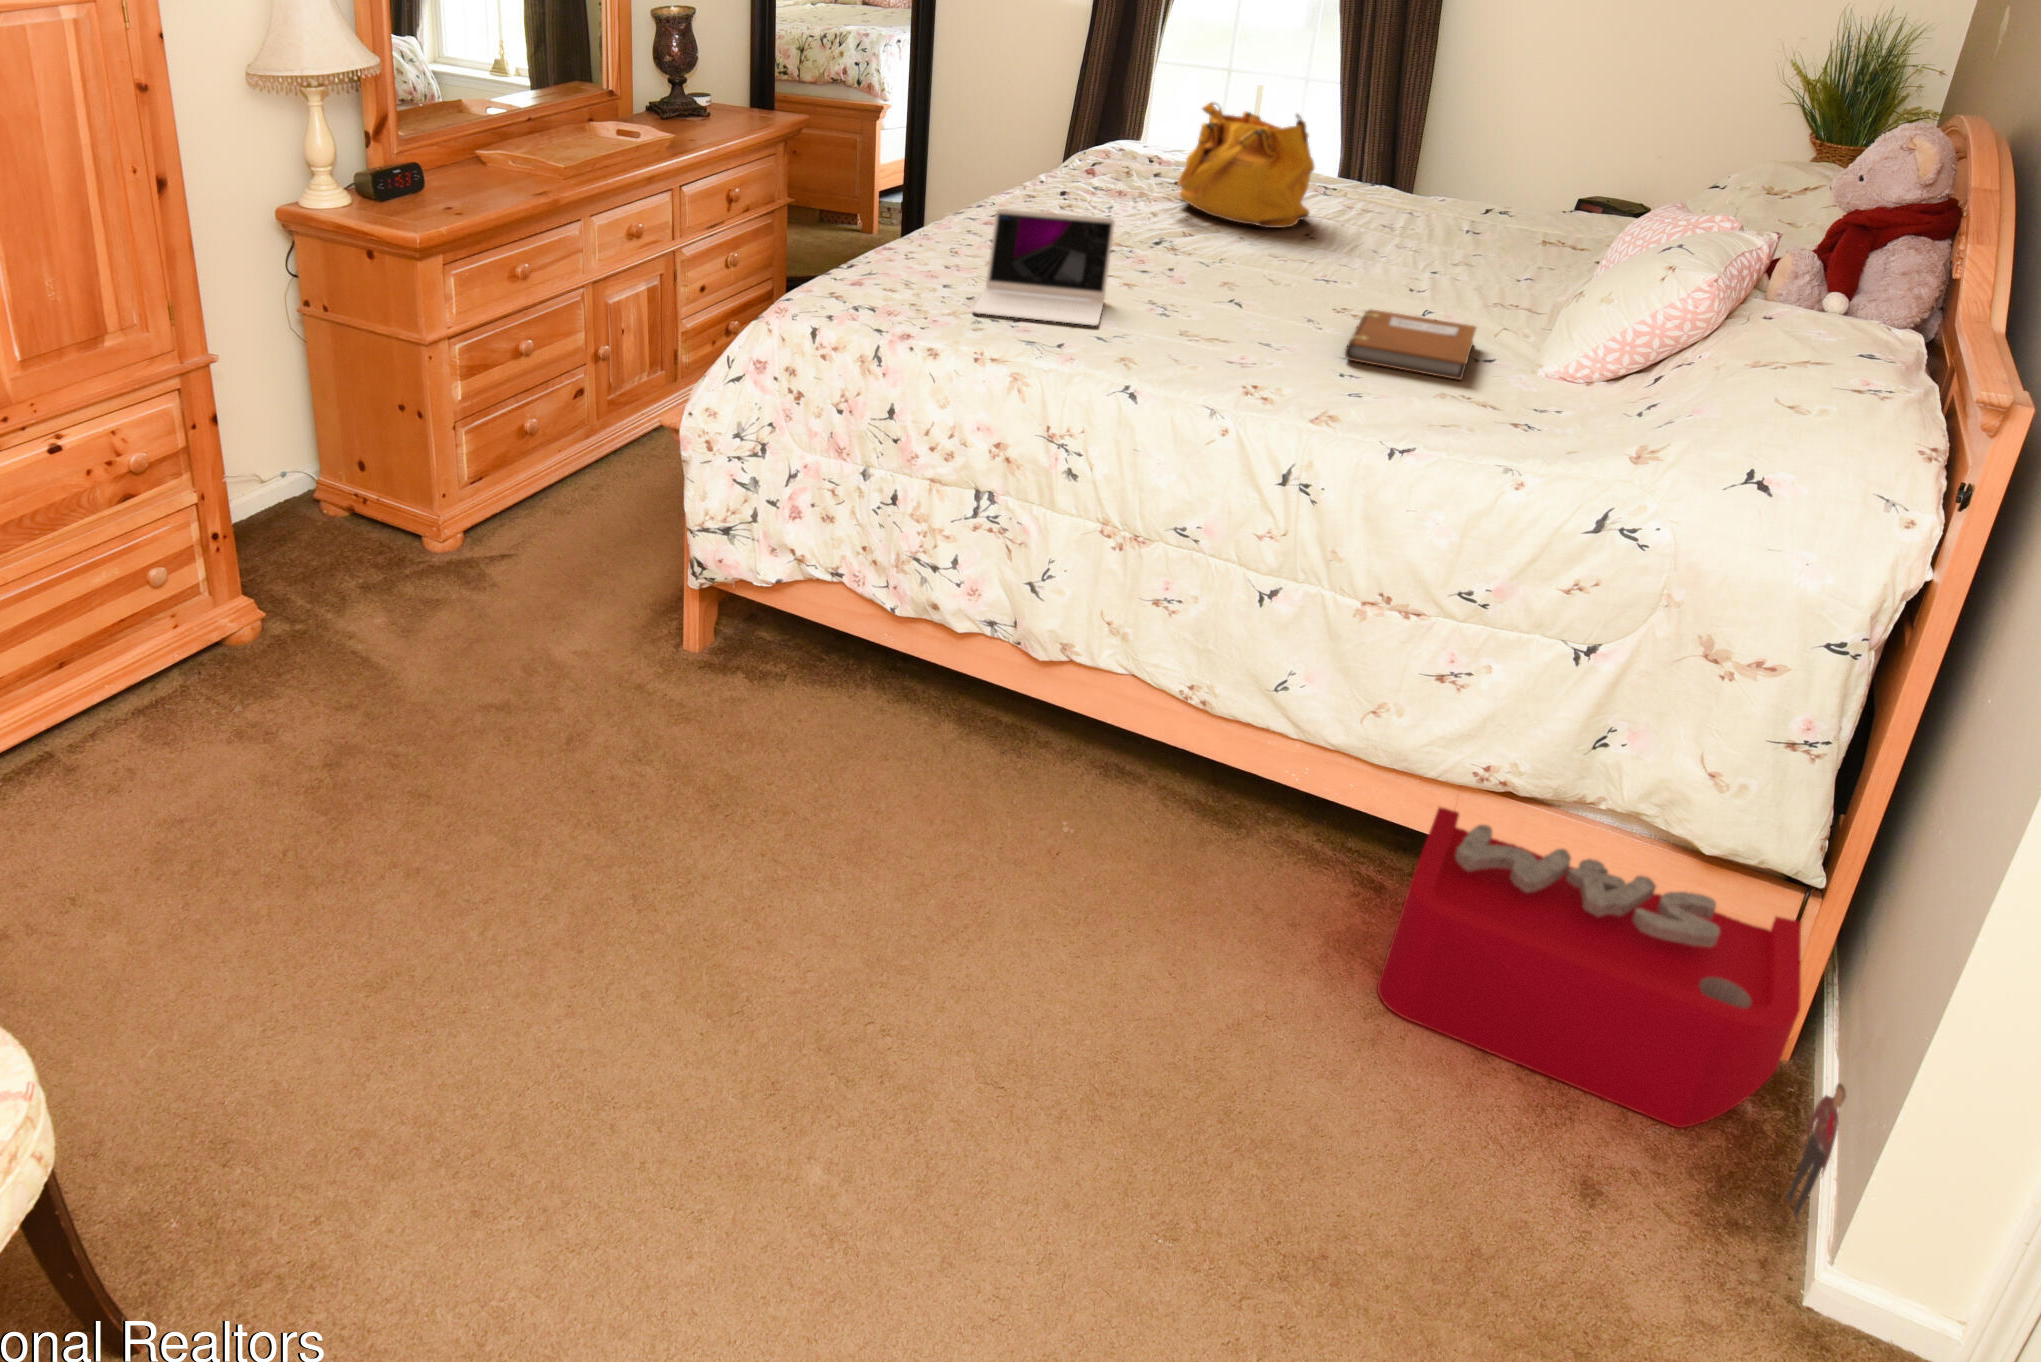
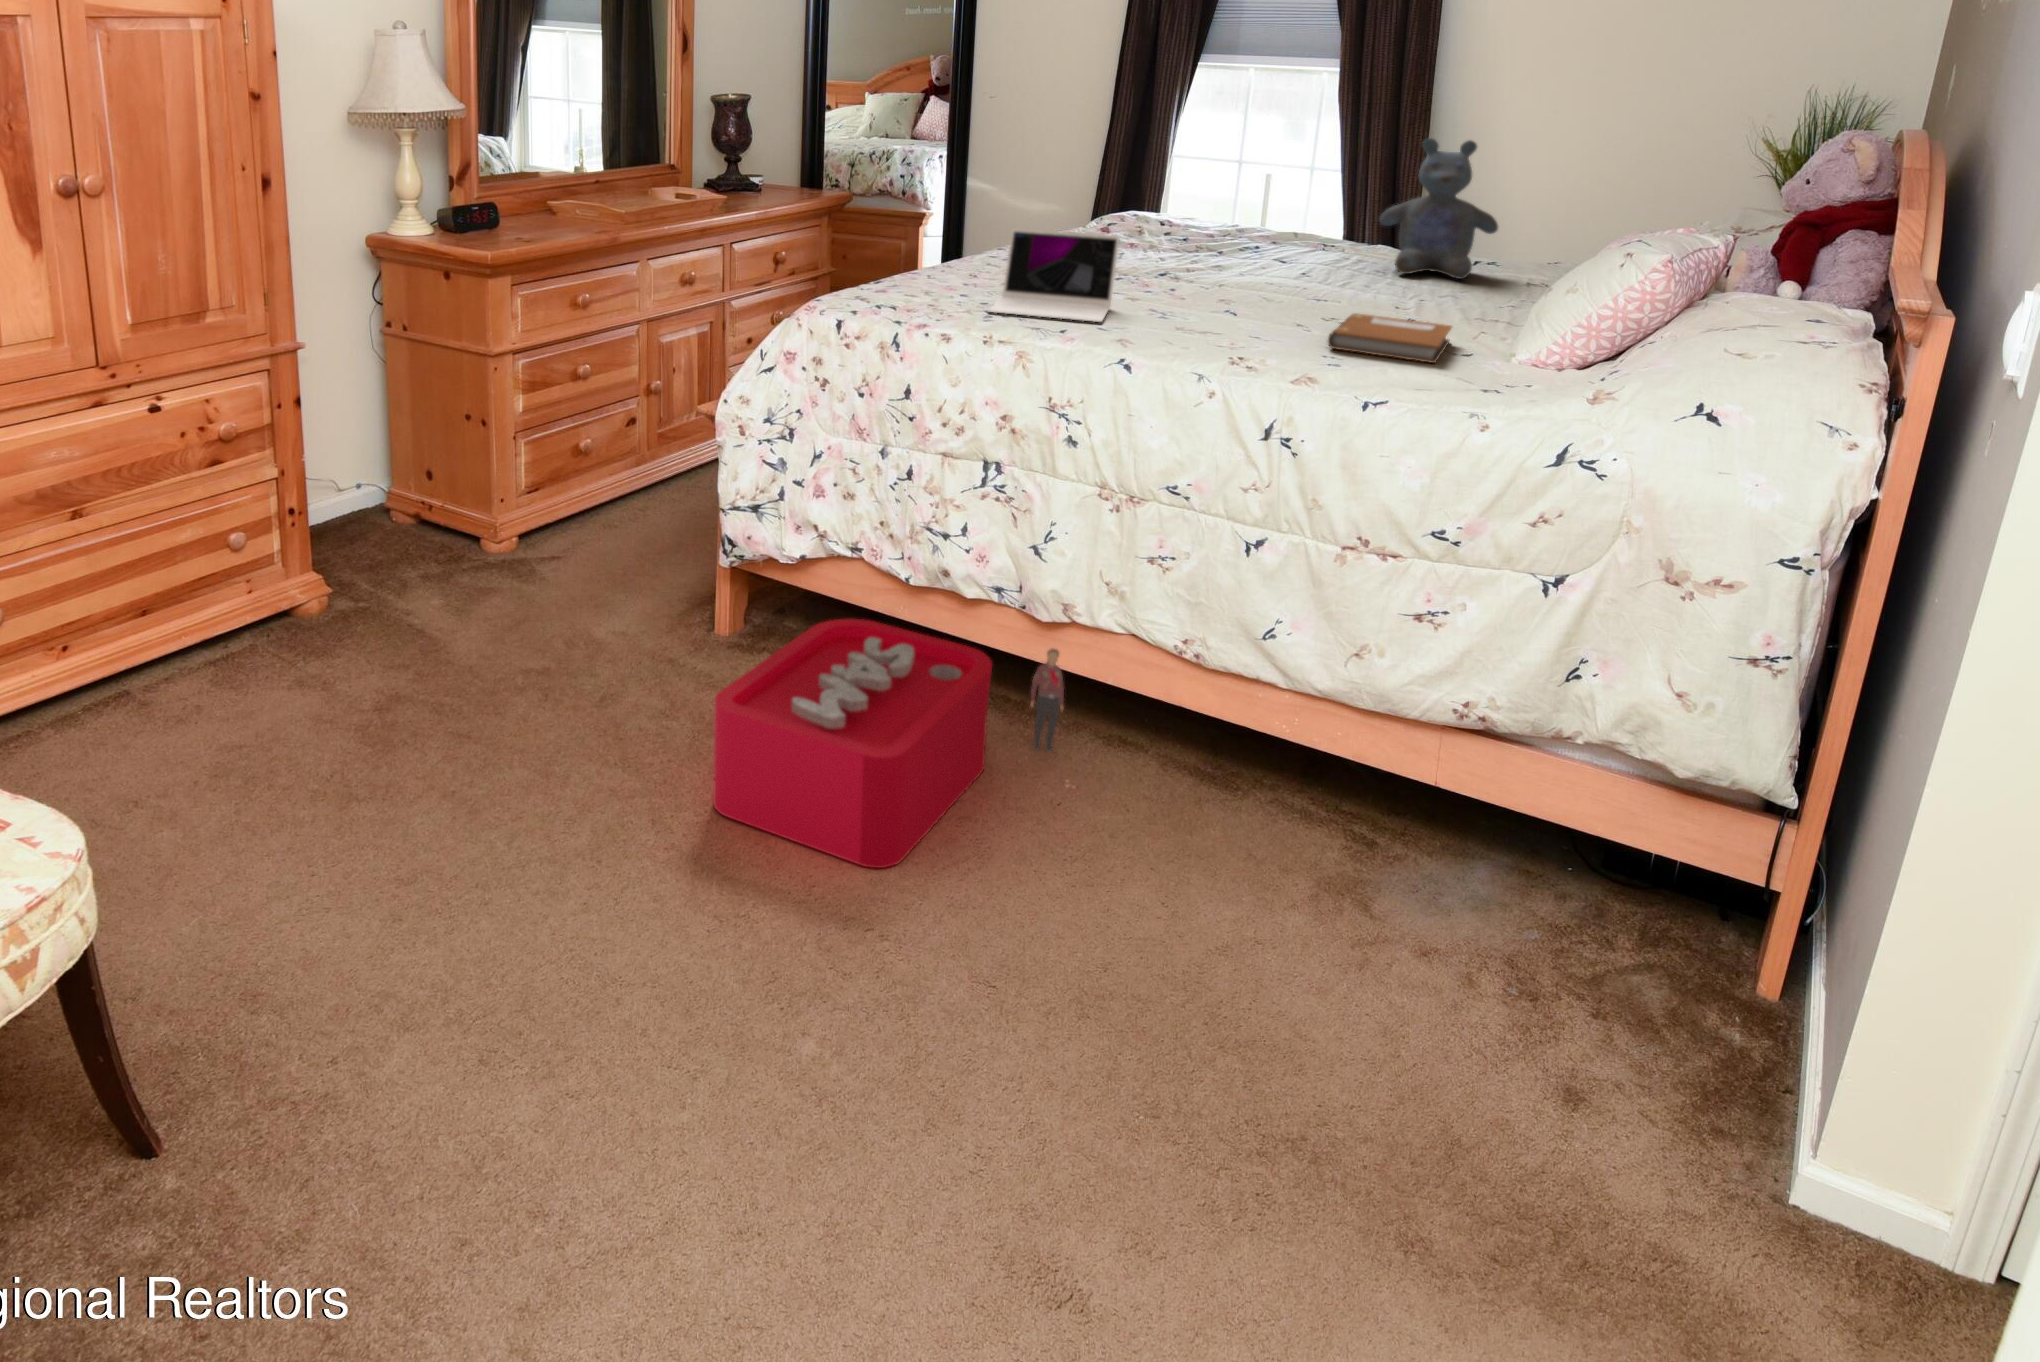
stuffed bear: none [1386,79,1515,237] -> present [1380,138,1498,279]
handbag: present [1178,102,1314,228] -> none [1186,161,1312,269]
storage bin: present [1377,807,1846,1221] -> present [713,619,1064,868]

